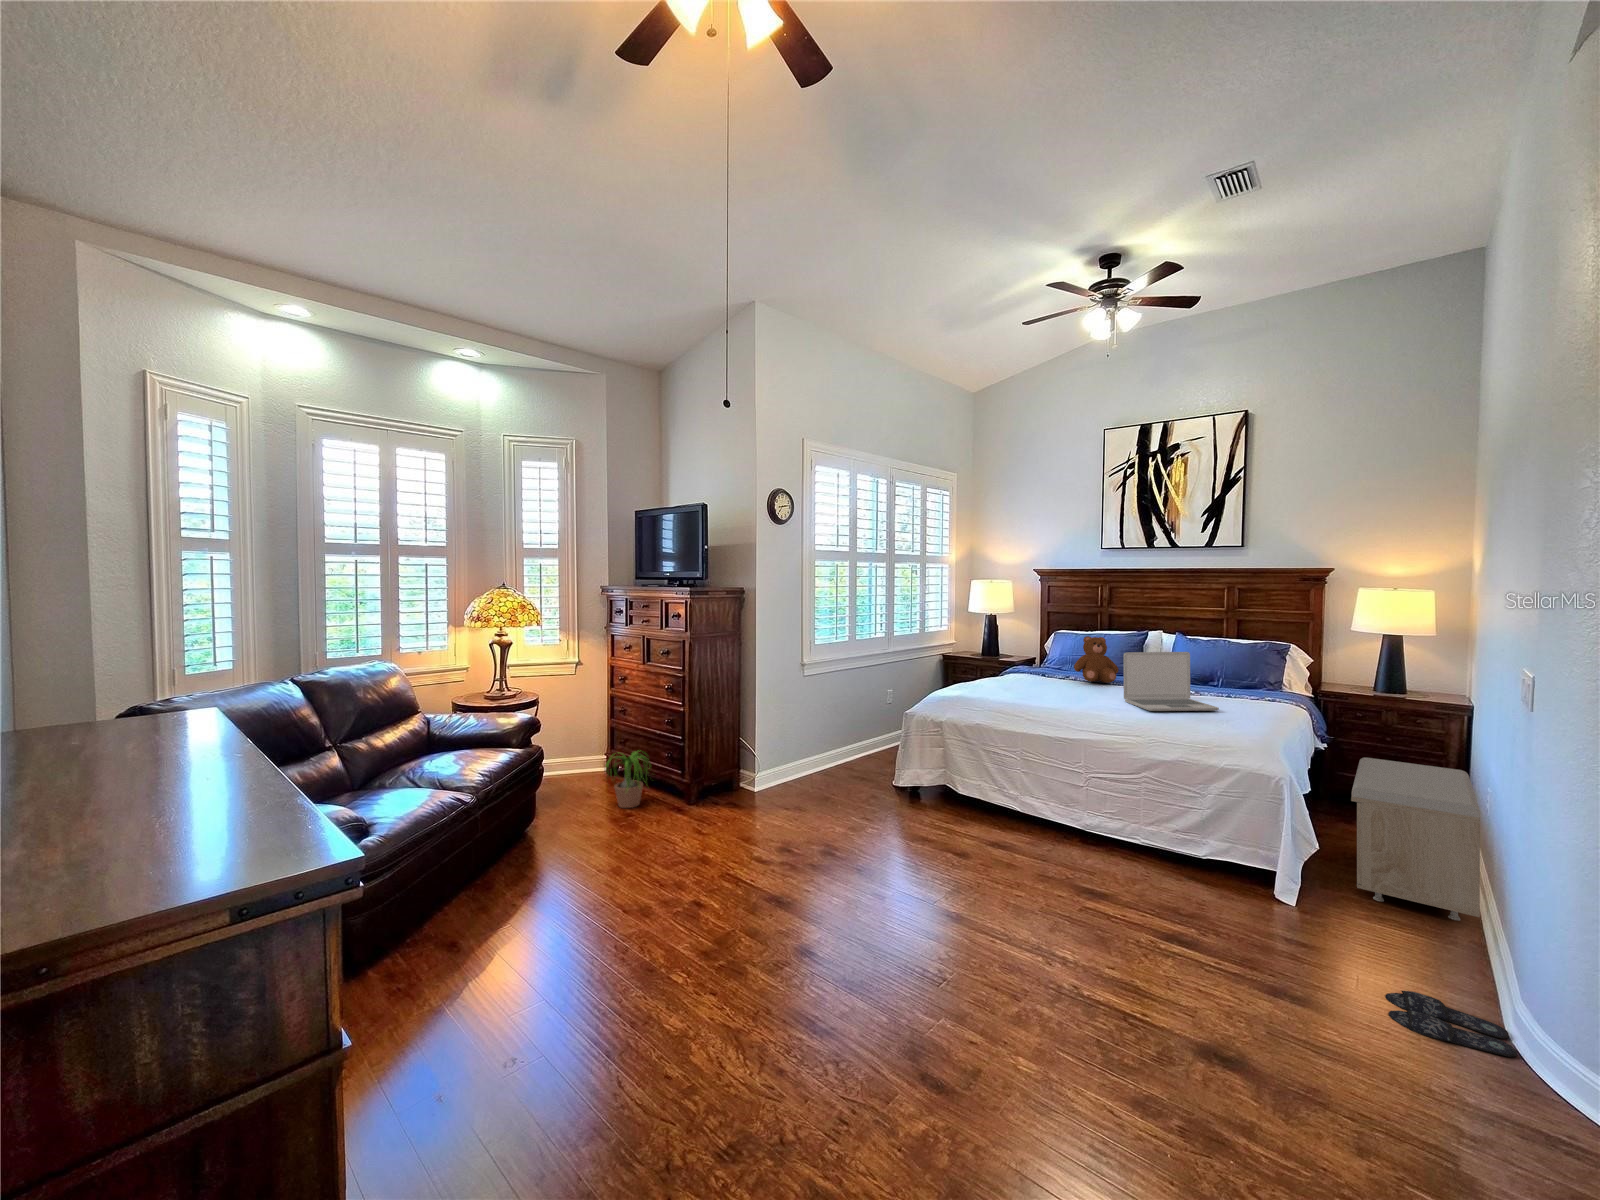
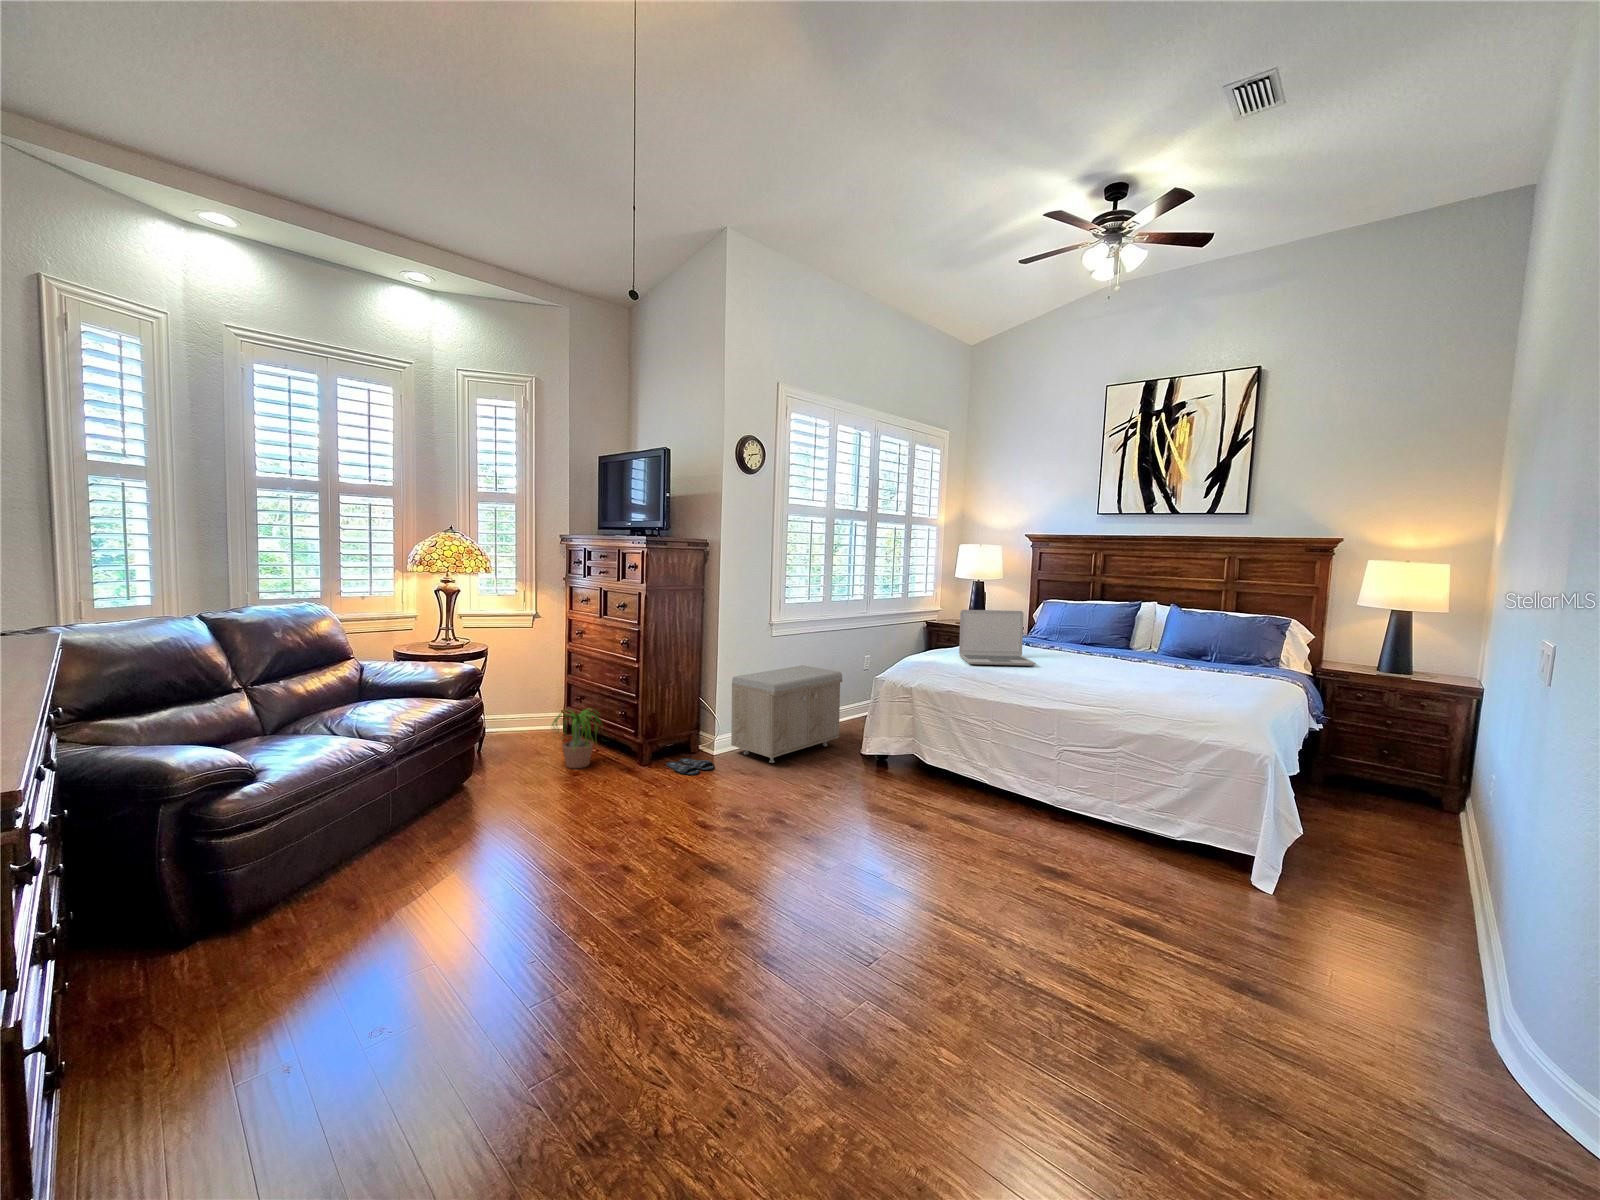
teddy bear: present [1074,636,1119,683] -> none [1059,604,1107,655]
laptop: present [1124,652,1219,711] -> present [959,610,1036,666]
storage bench: present [1351,758,1480,921] -> present [731,665,842,763]
slippers: present [1385,991,1517,1057] -> present [666,758,714,775]

